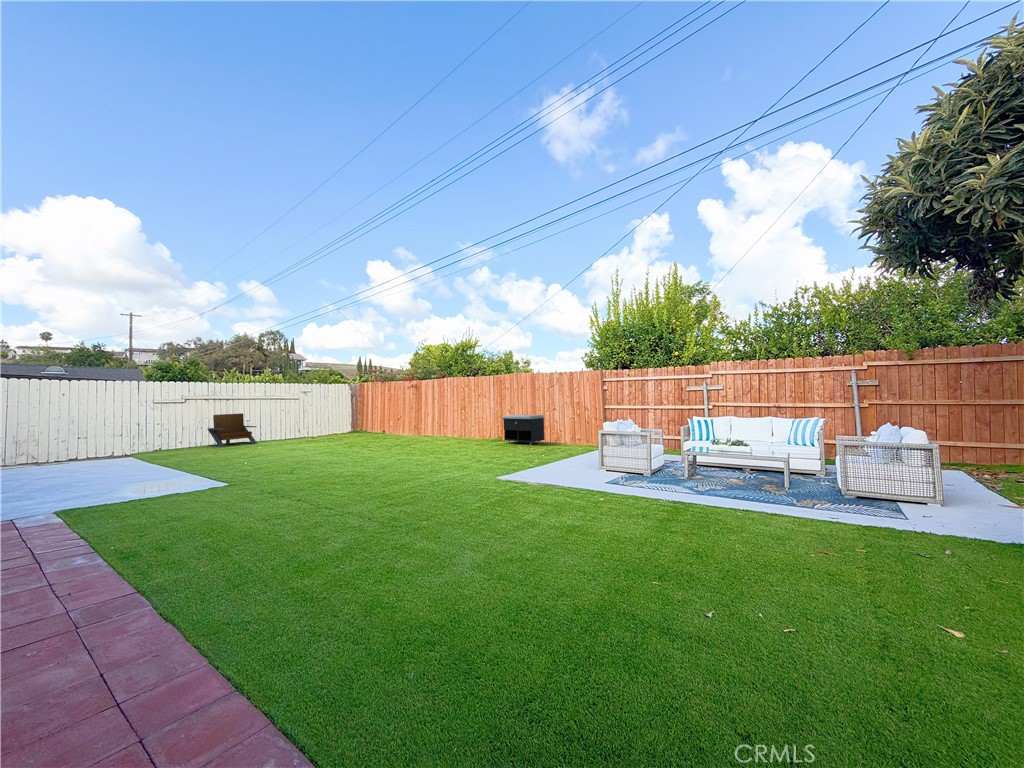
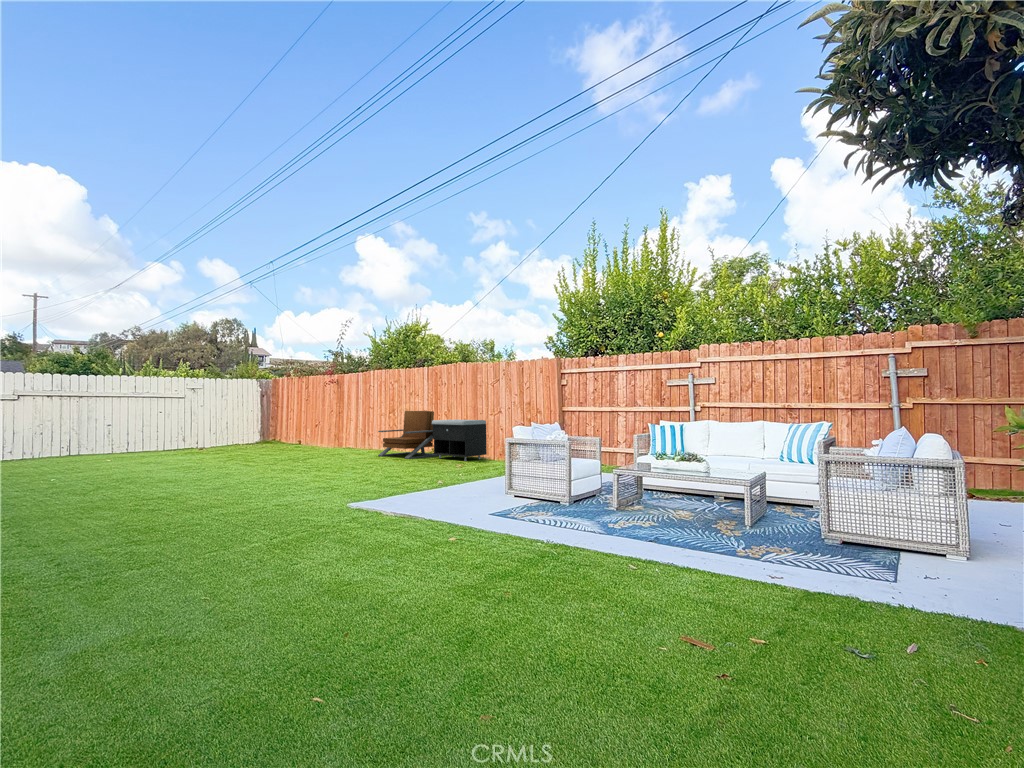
lounge chair: present [208,413,257,447] -> present [378,411,439,459]

